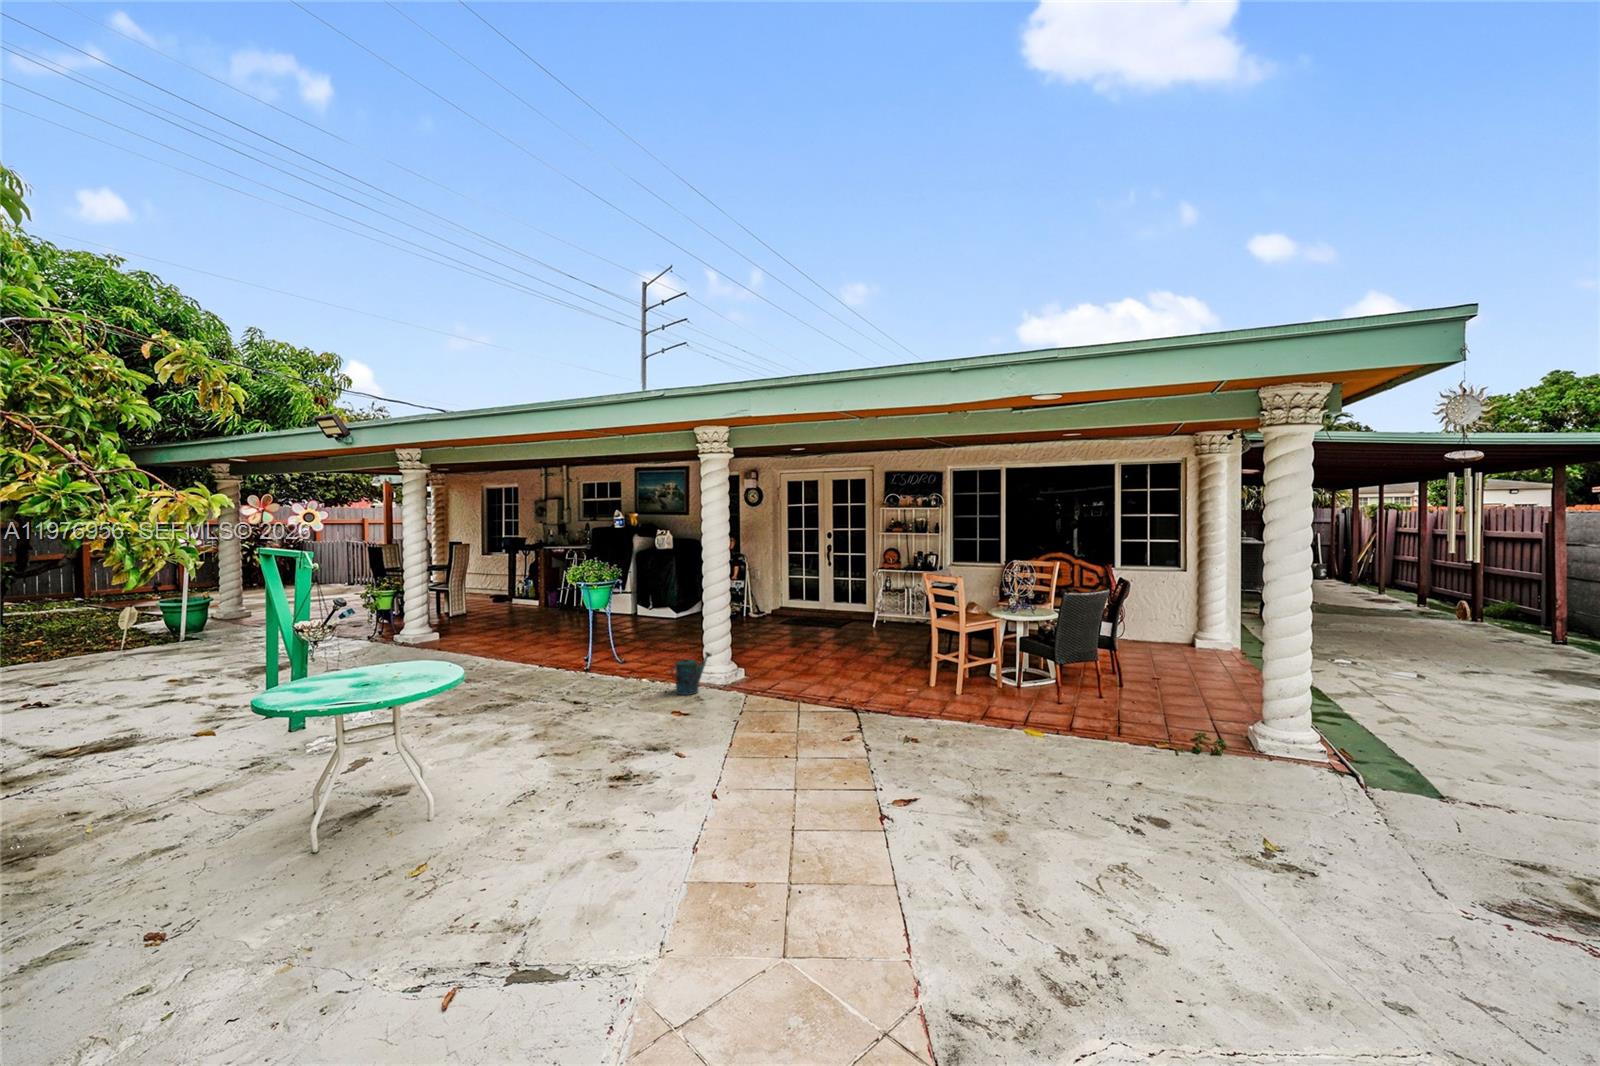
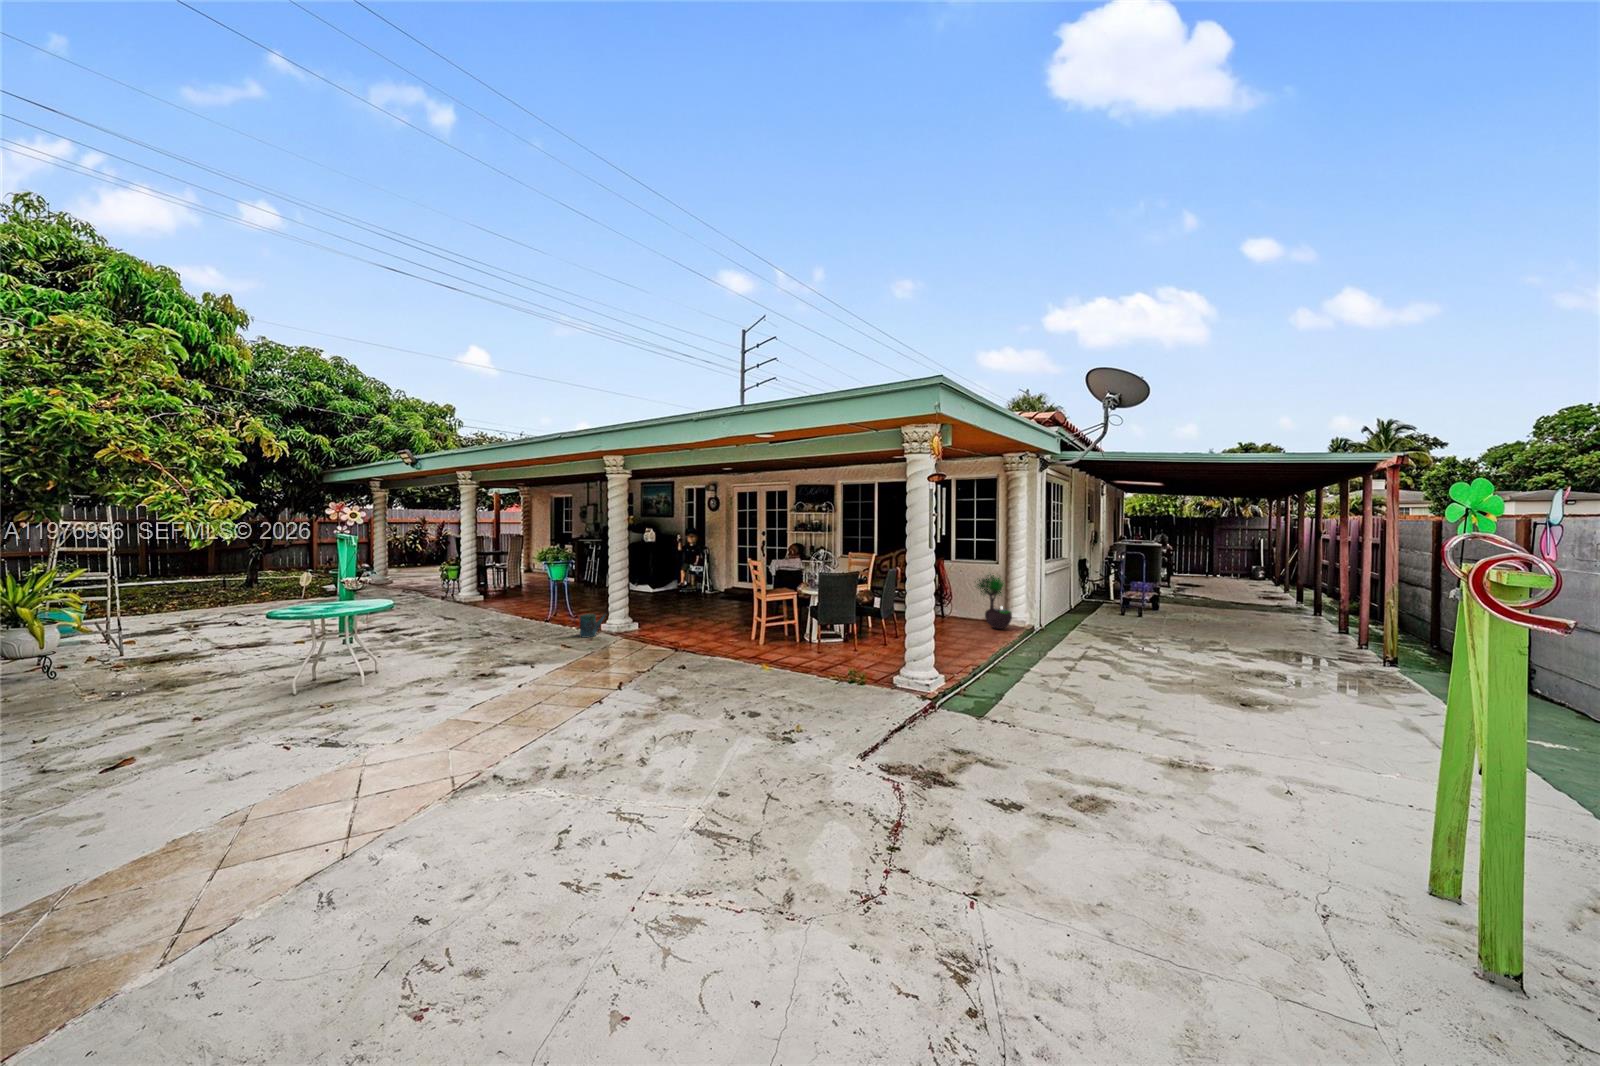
potted tree: none [1161,578,1211,654] -> present [977,574,1012,629]

